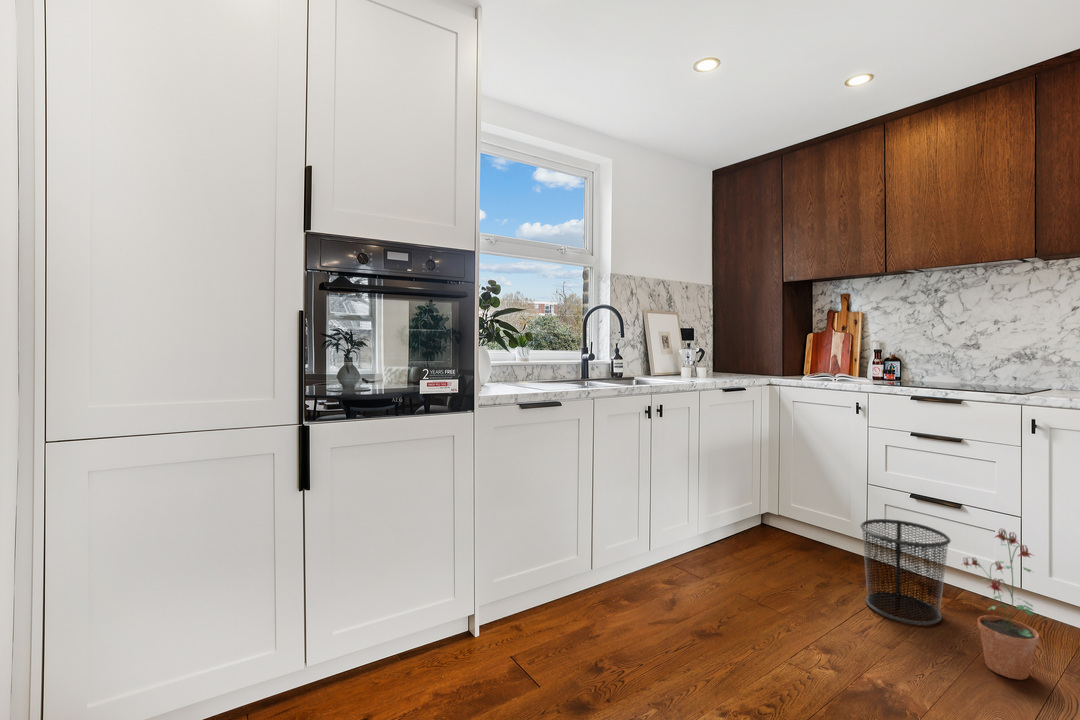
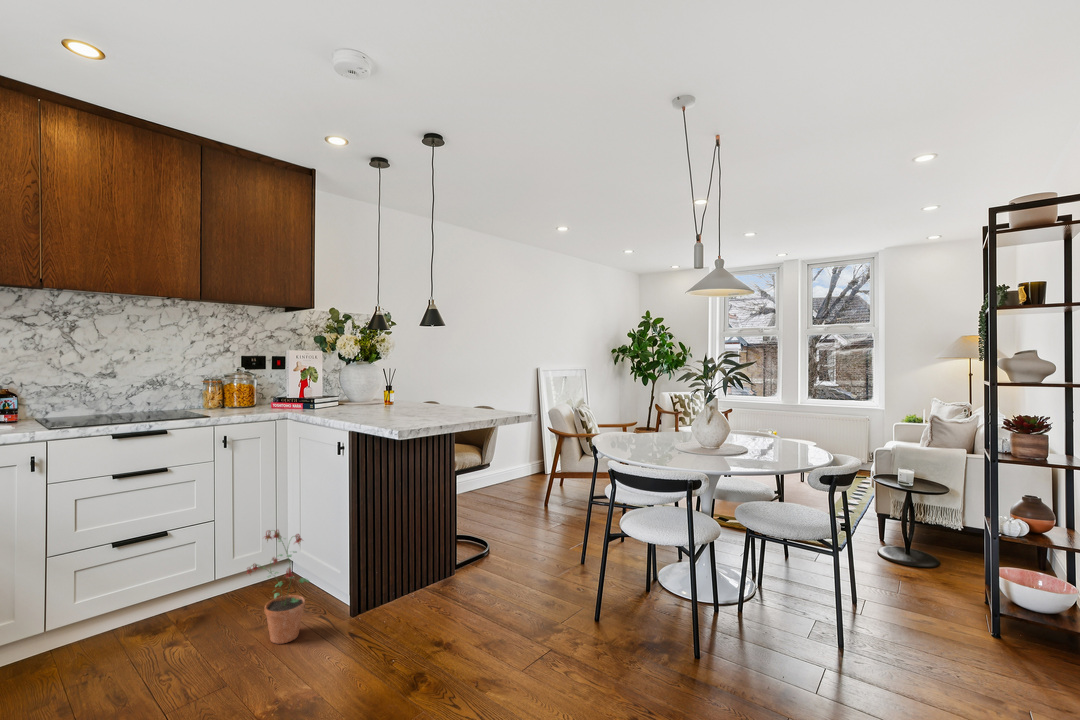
waste bin: present [860,519,951,625] -> none [121,561,216,675]

